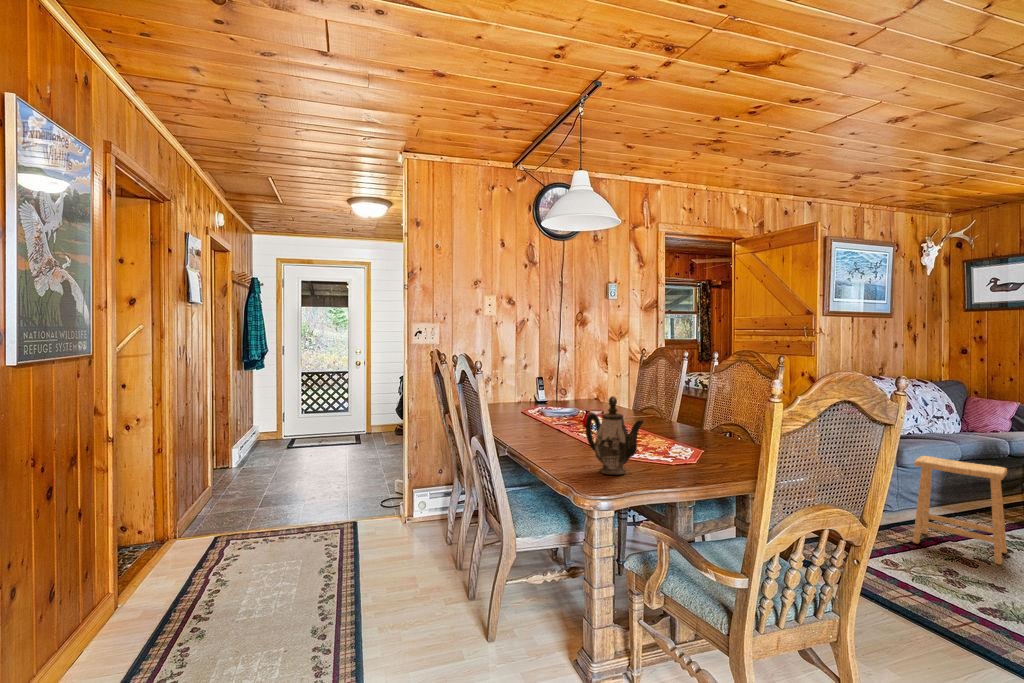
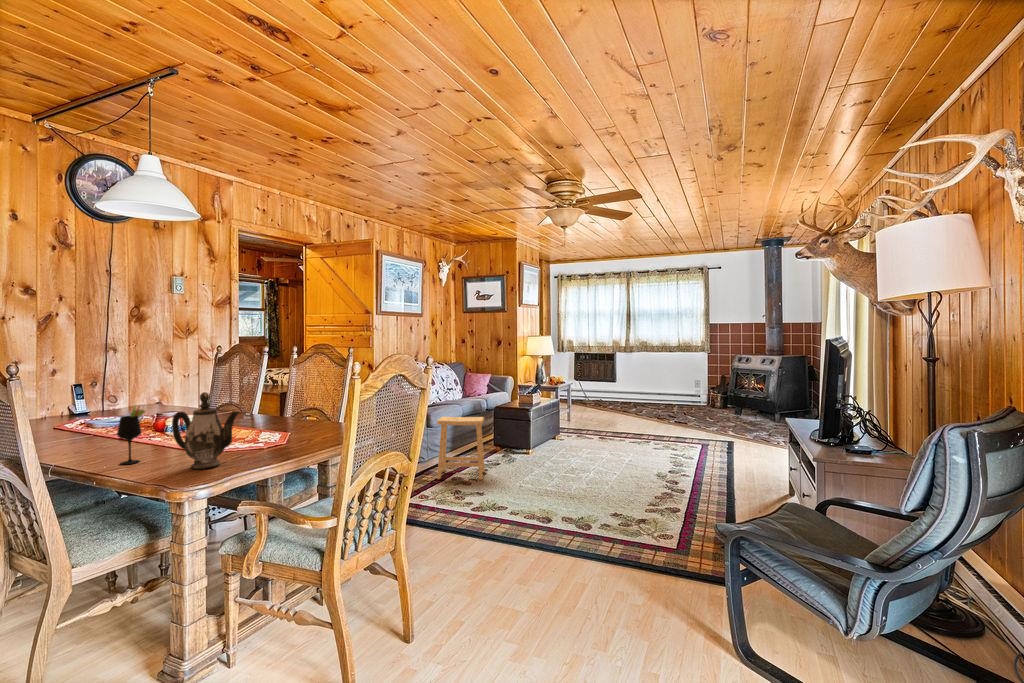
wine glass: none [548,402,569,456] -> present [117,405,145,464]

